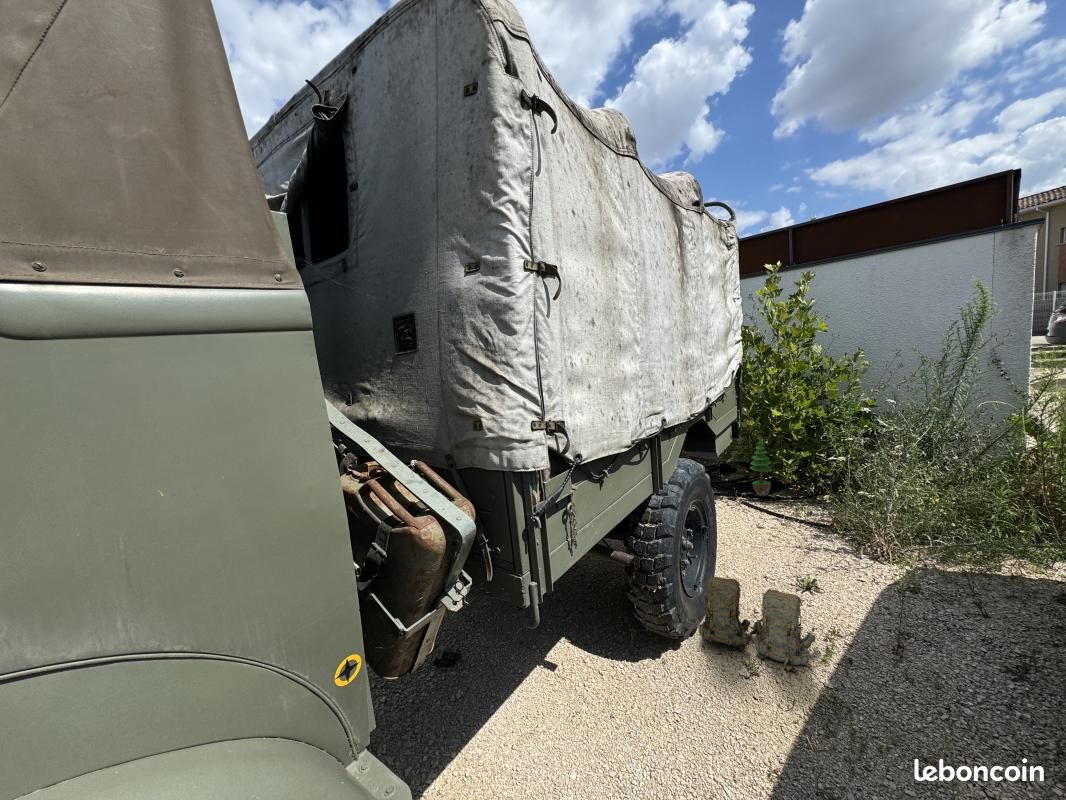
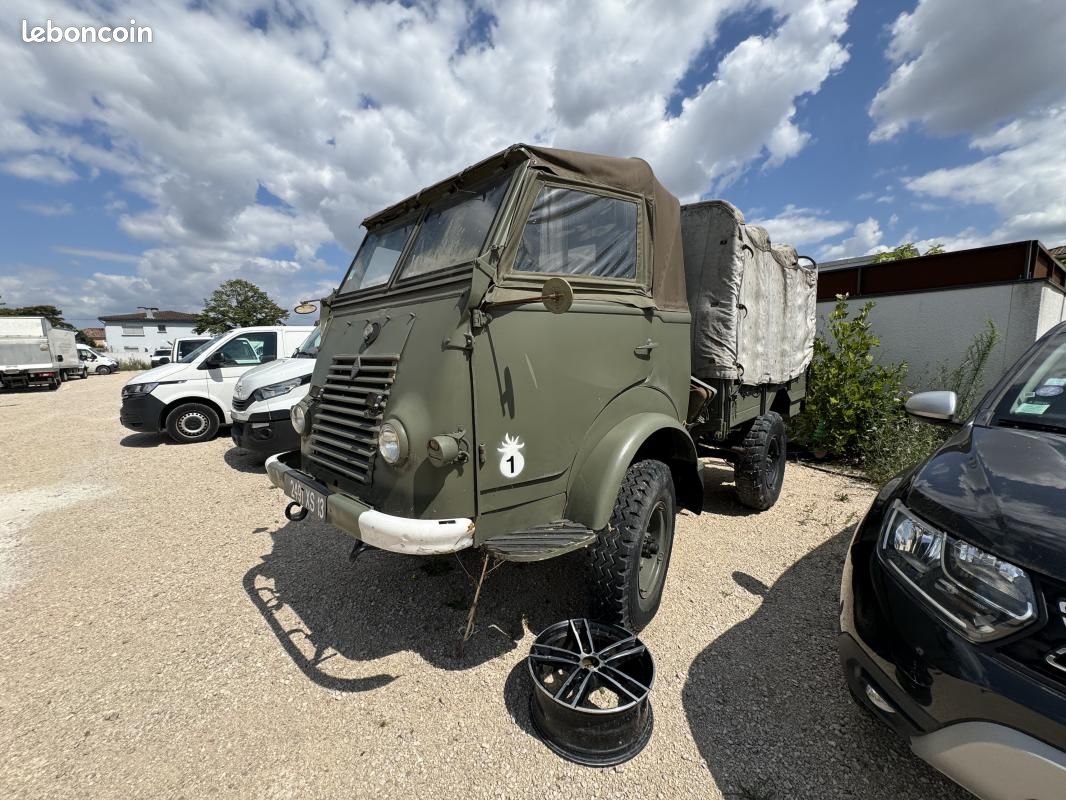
backpack: present [699,577,815,666] -> none [778,468,840,510]

